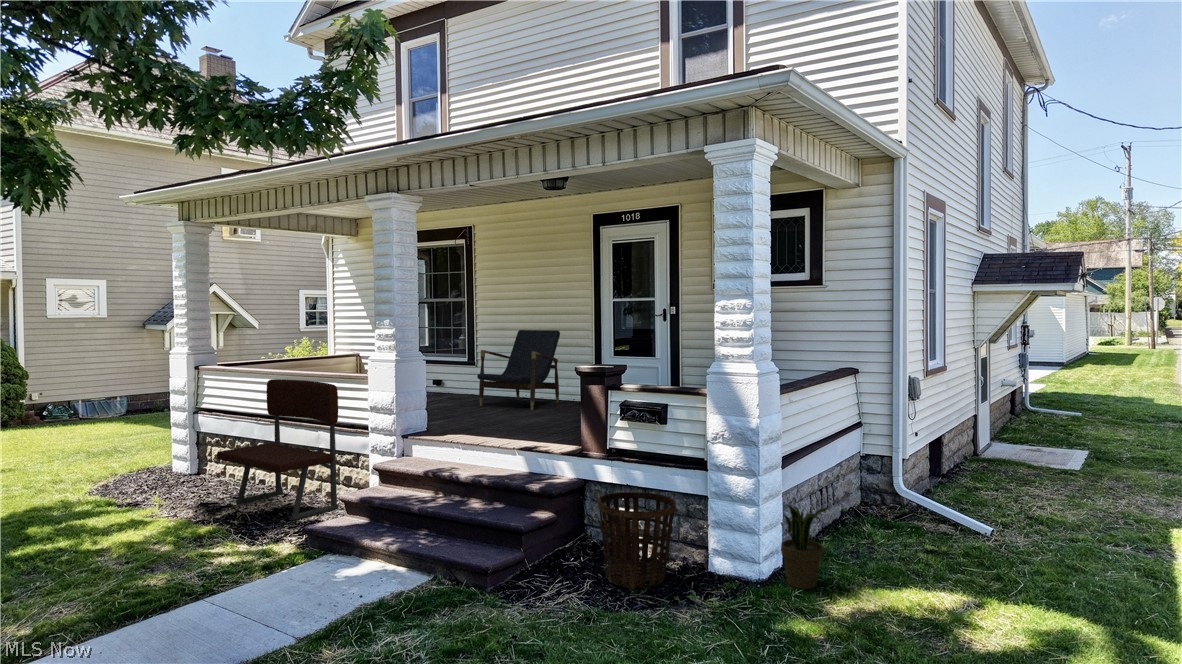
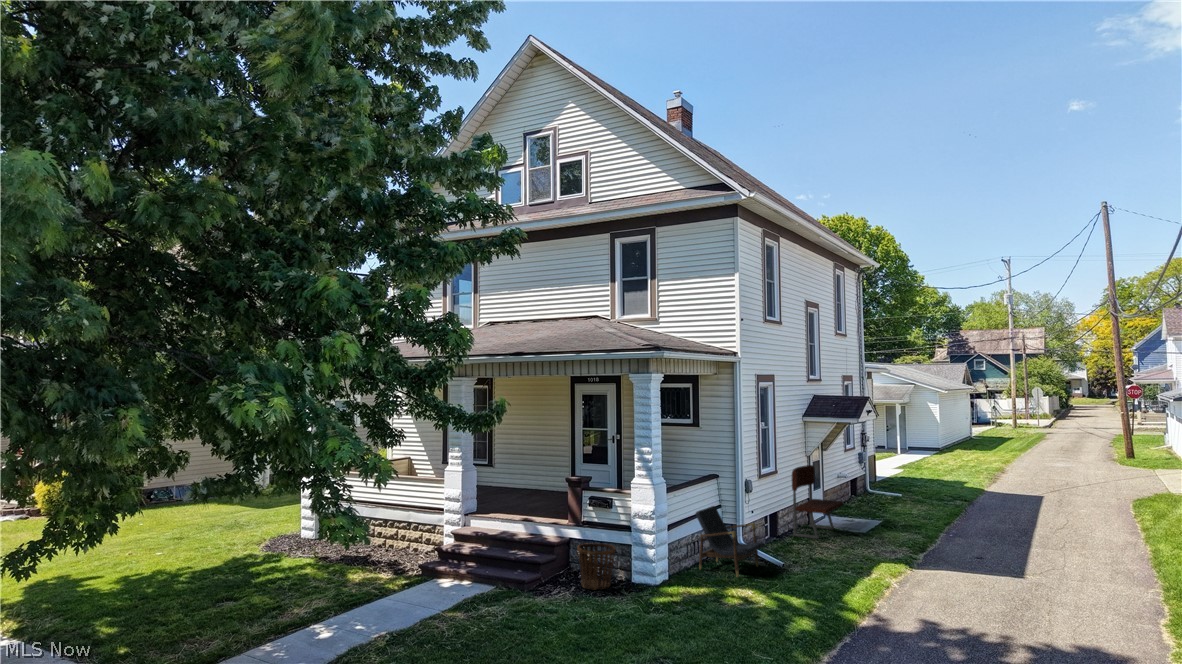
lounge chair: present [477,330,560,410] -> present [696,506,764,577]
bench: present [217,379,338,521] -> present [792,465,843,539]
potted plant: present [781,505,827,589] -> none [666,548,687,589]

